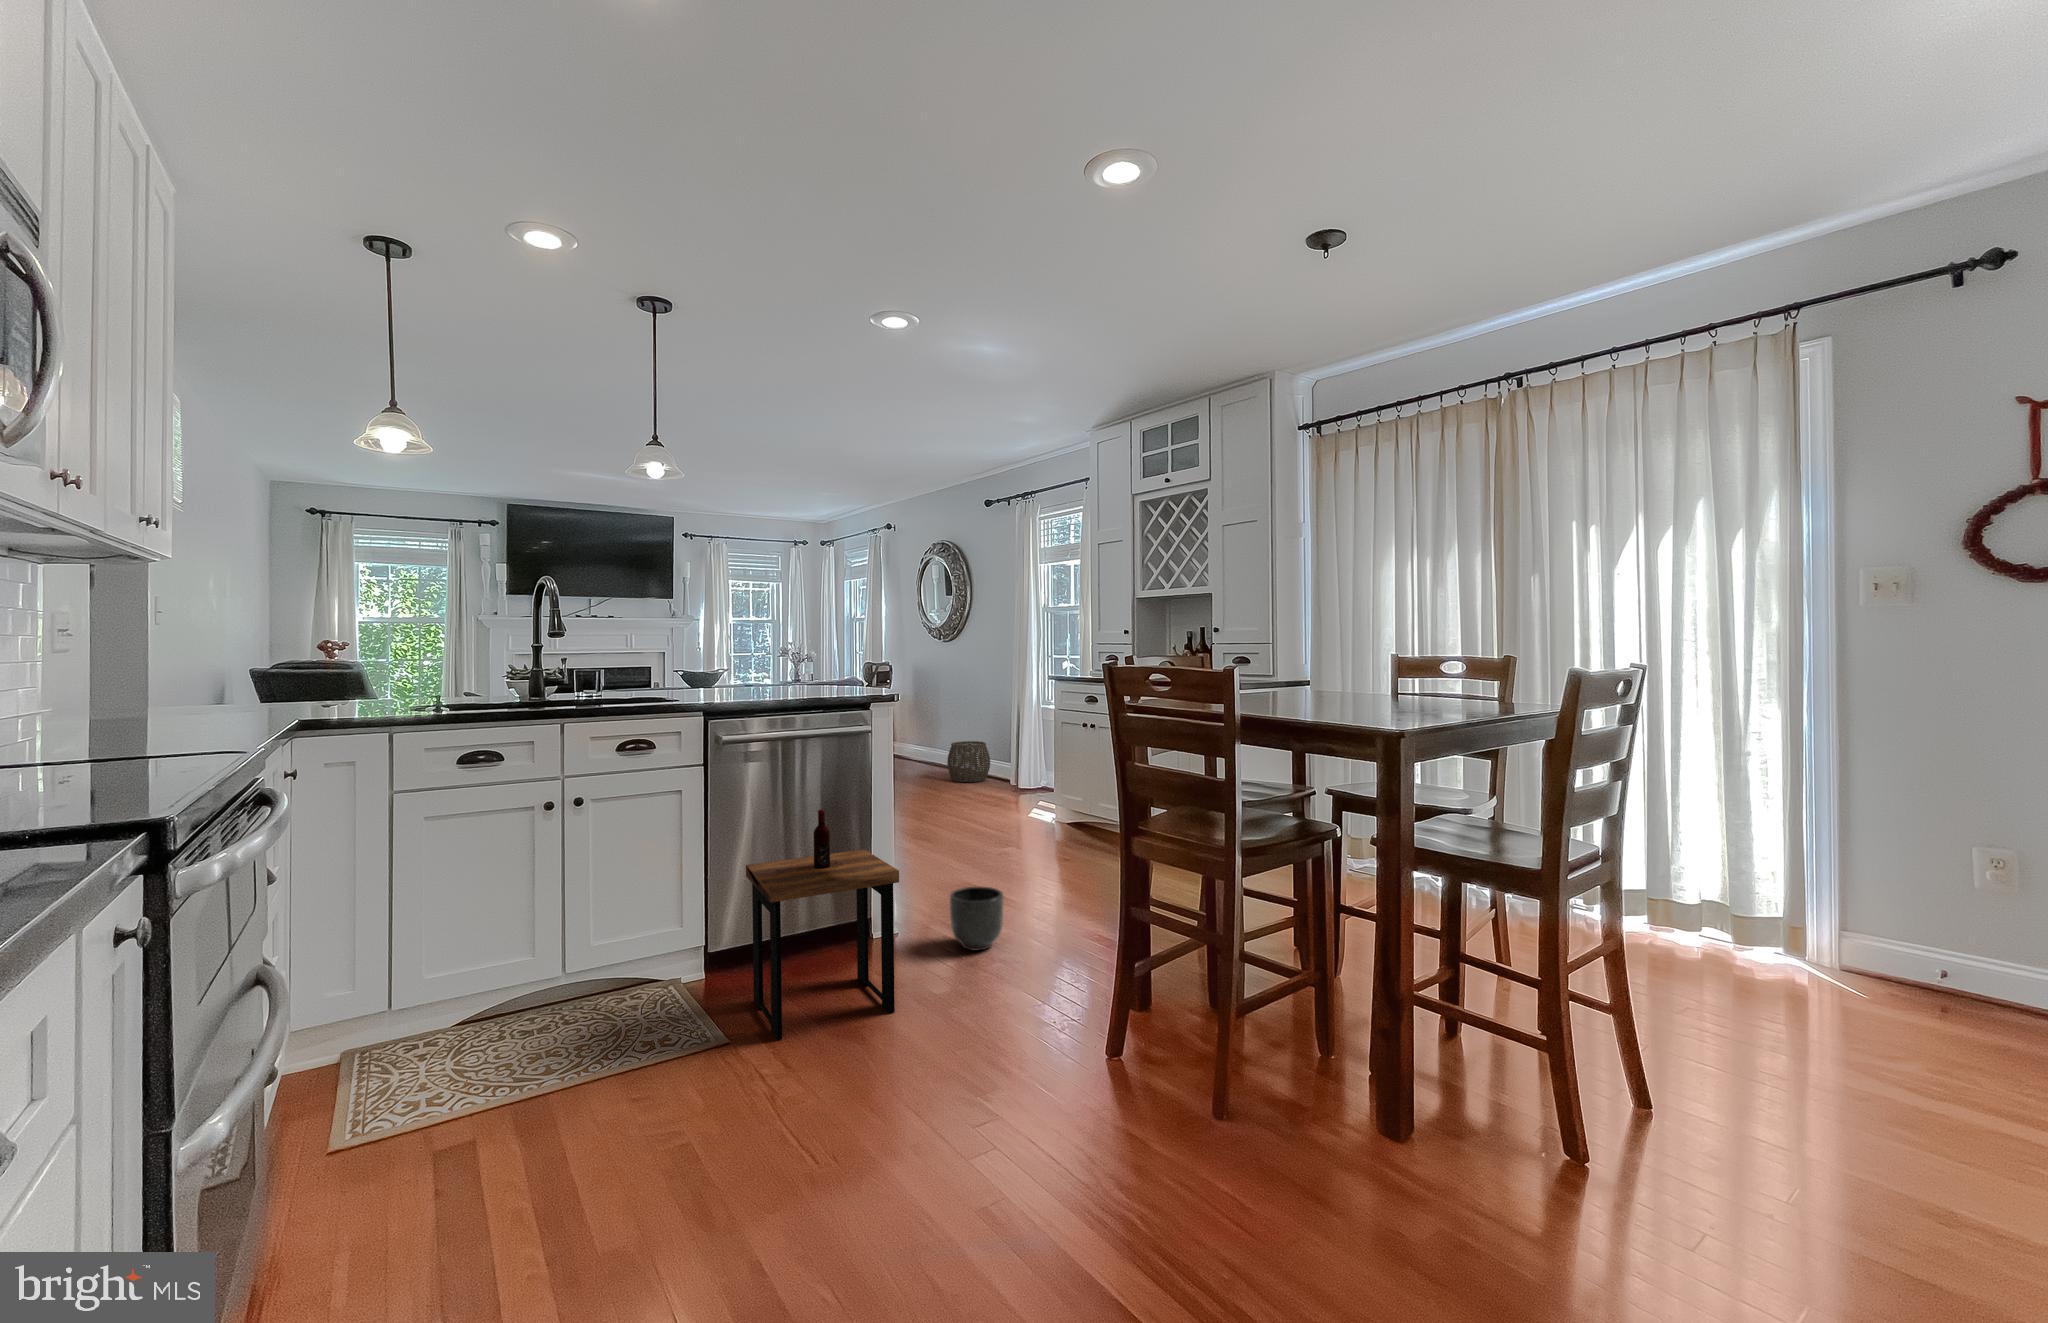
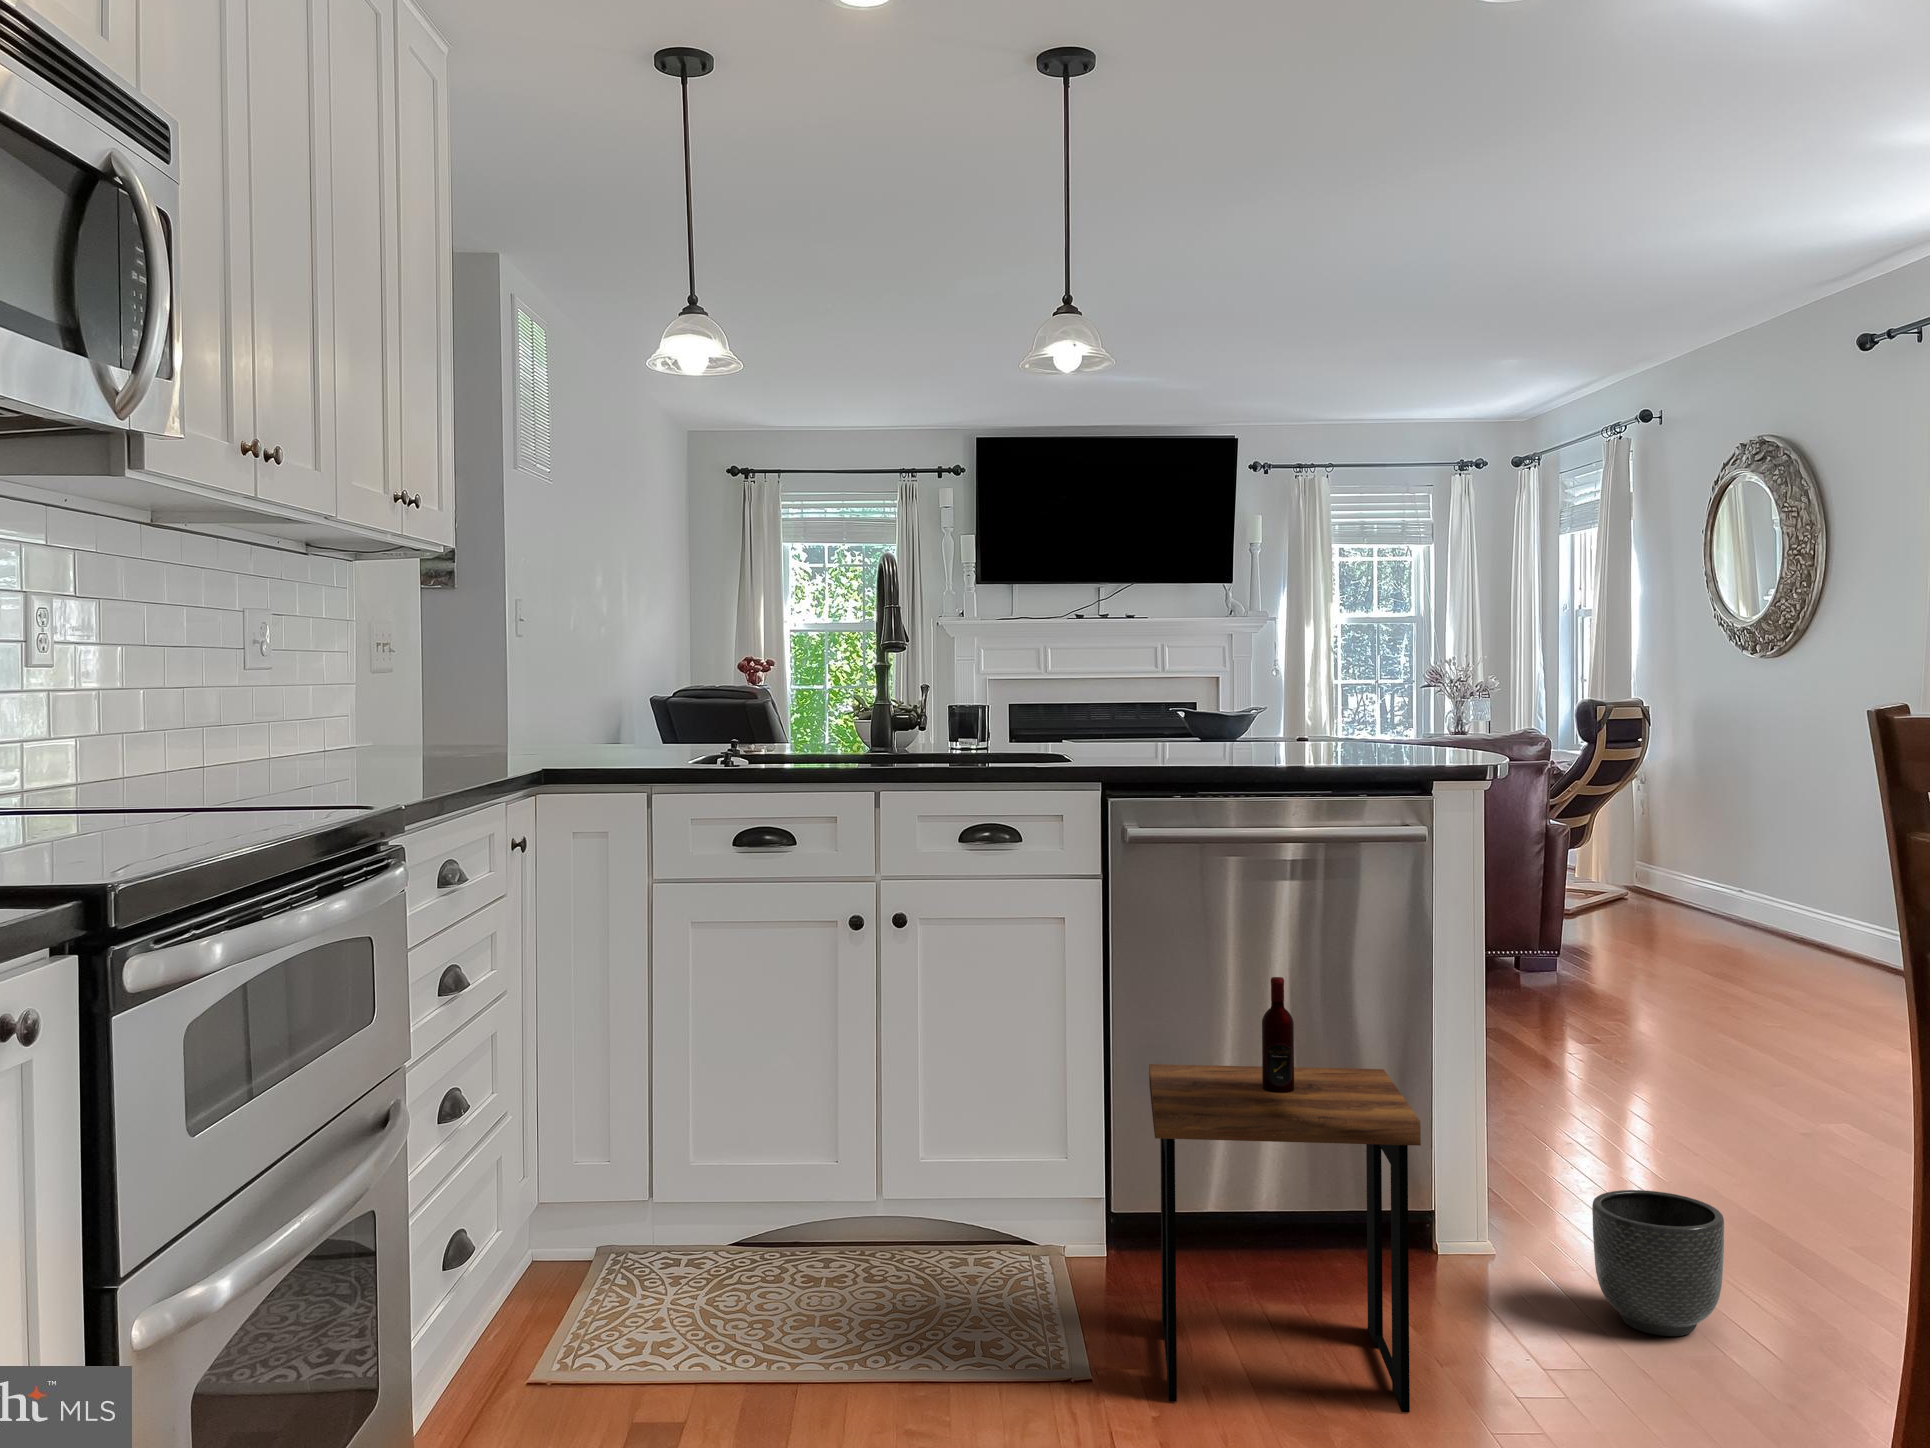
woven basket: present [947,741,990,782] -> none [1760,878,1873,972]

